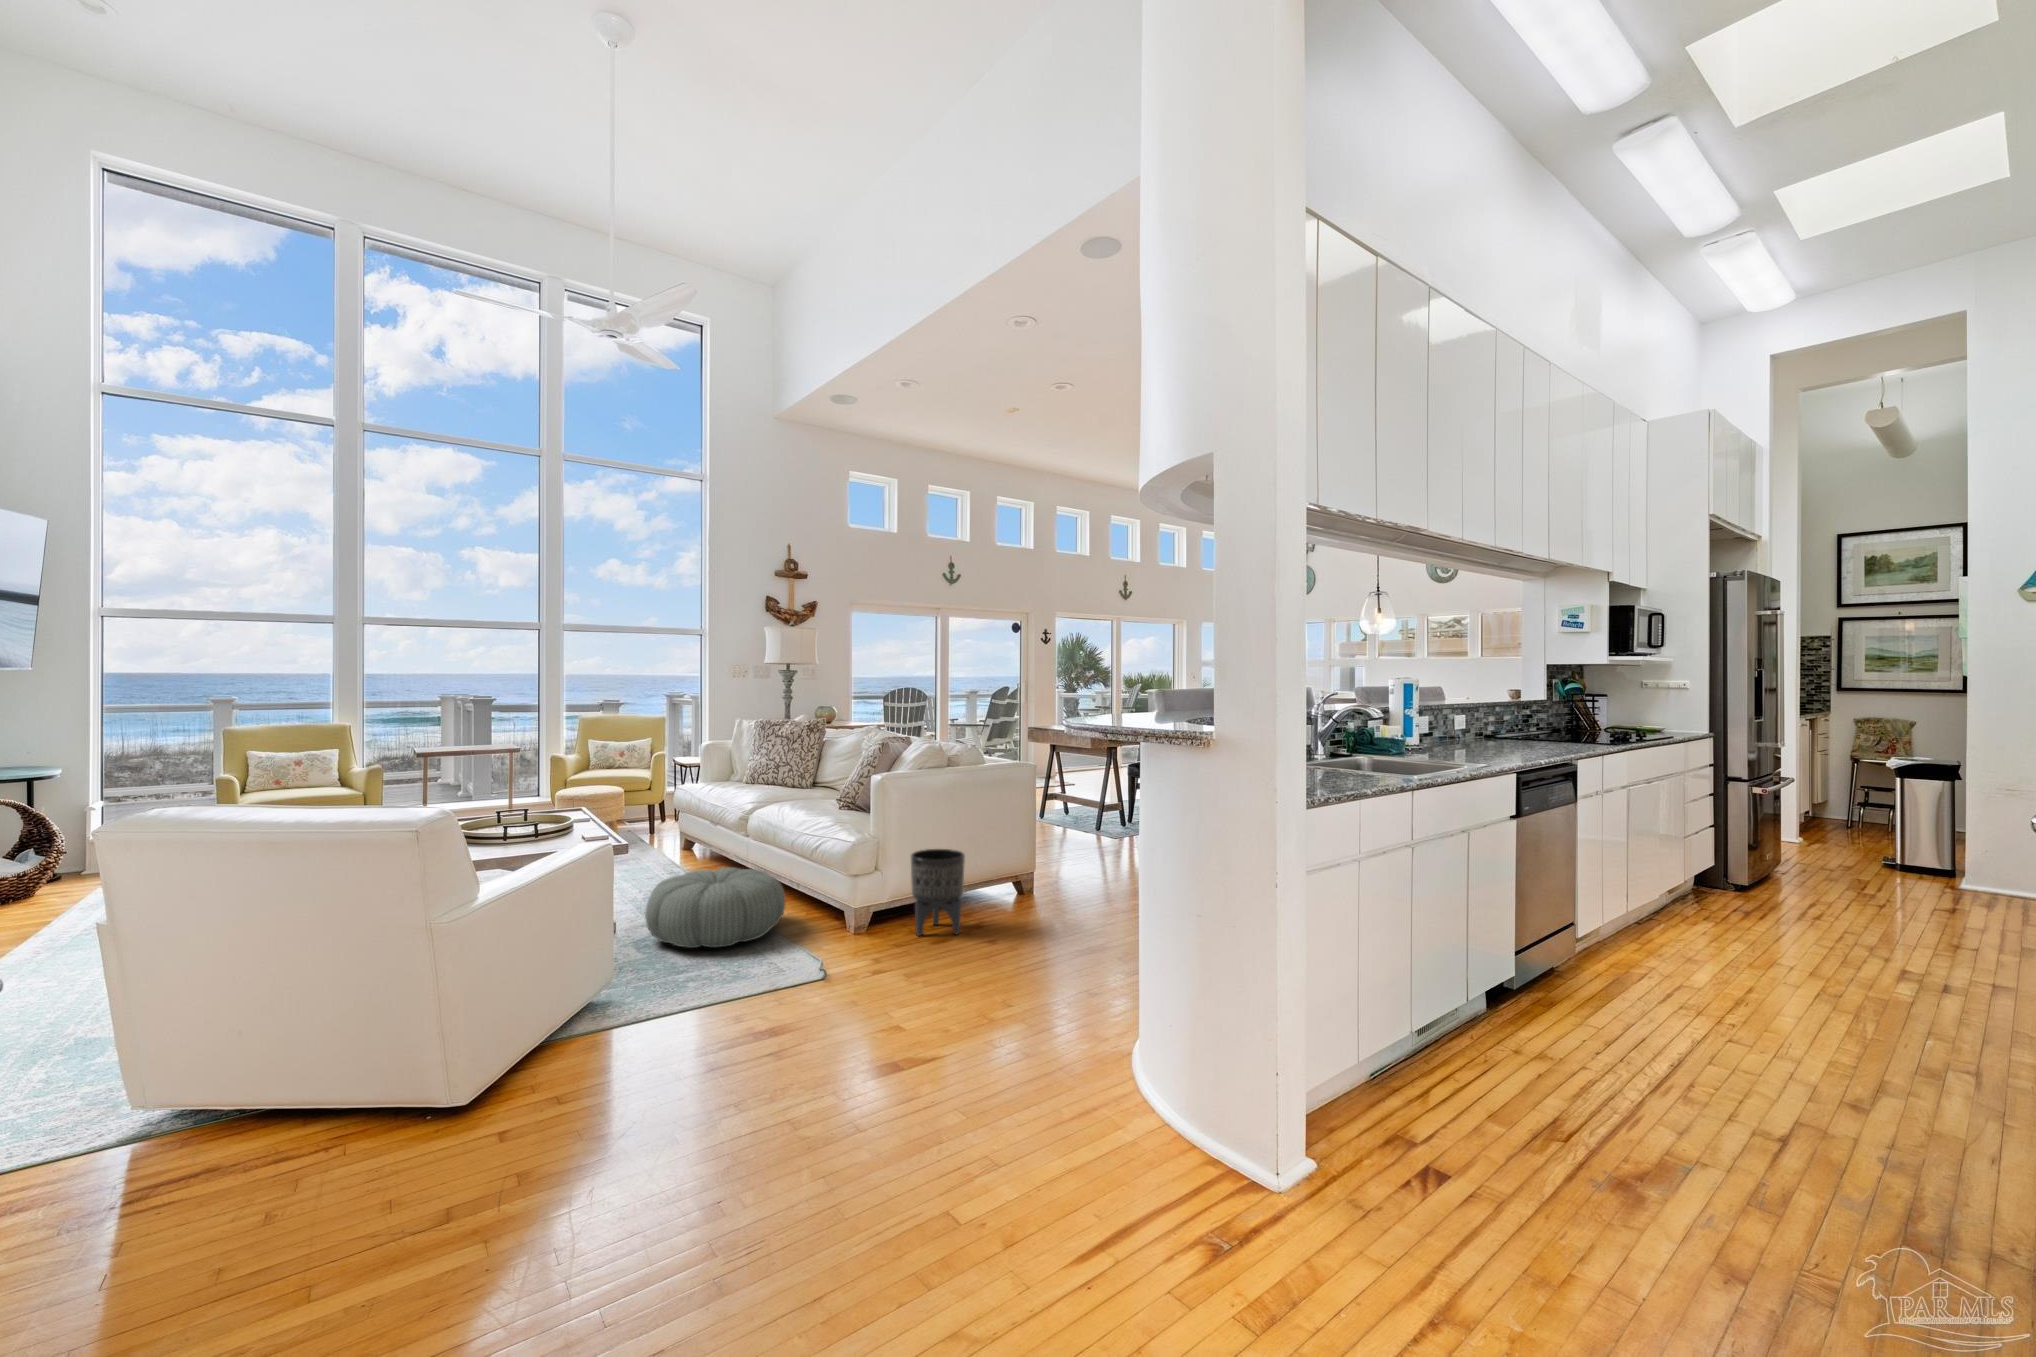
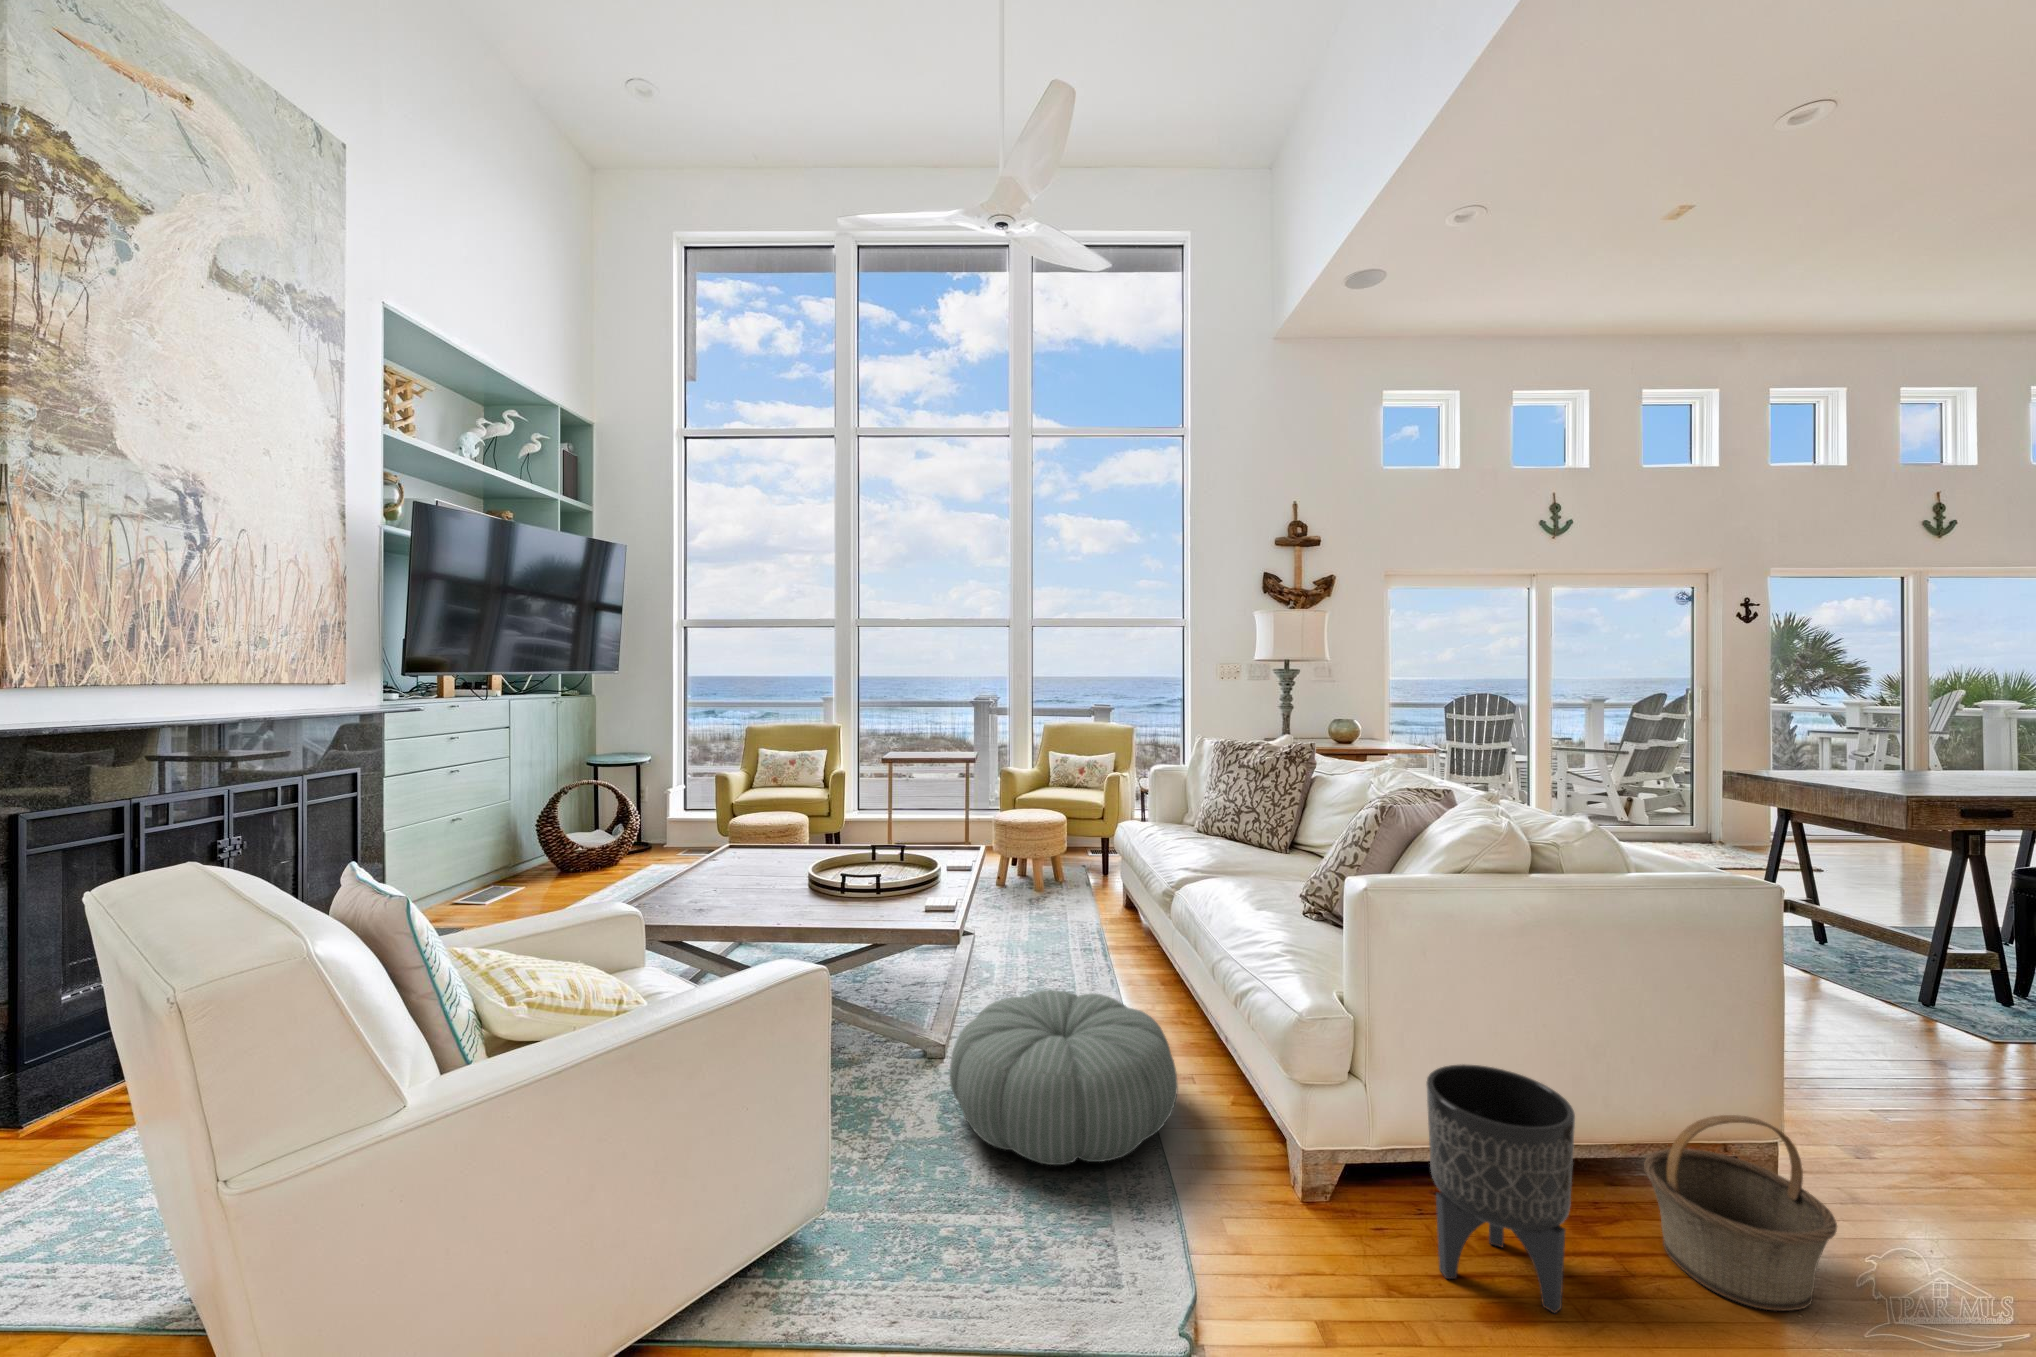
basket: none [988,852,1045,919] -> present [1644,1115,1837,1311]

